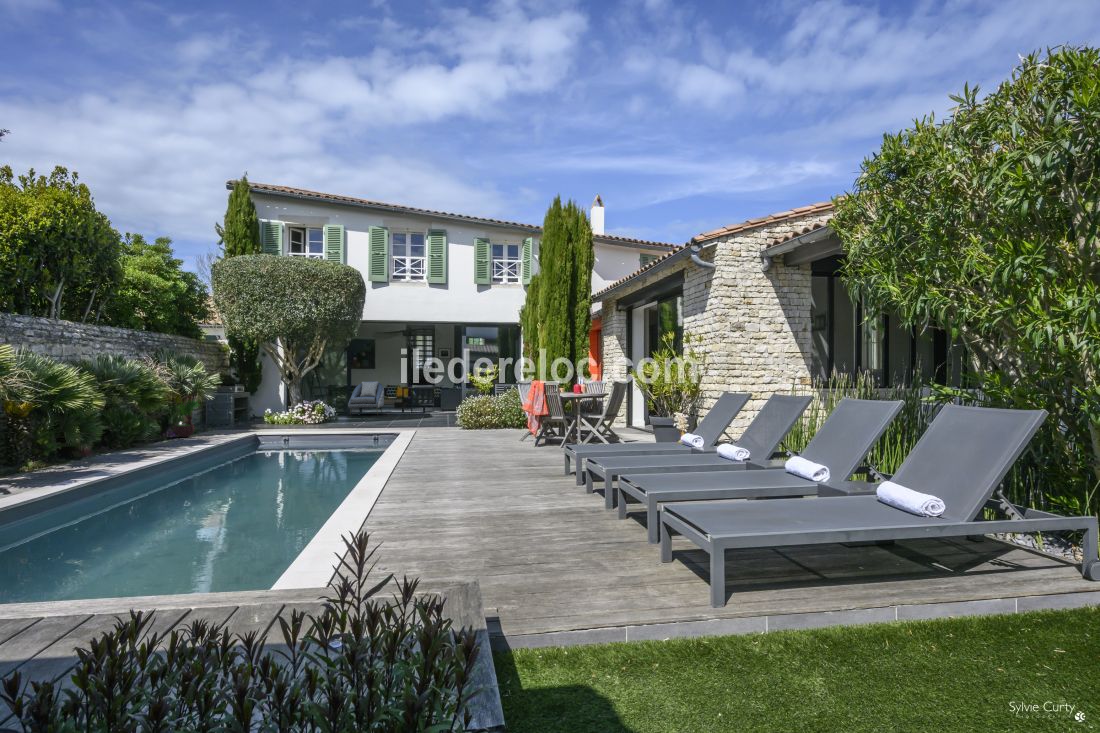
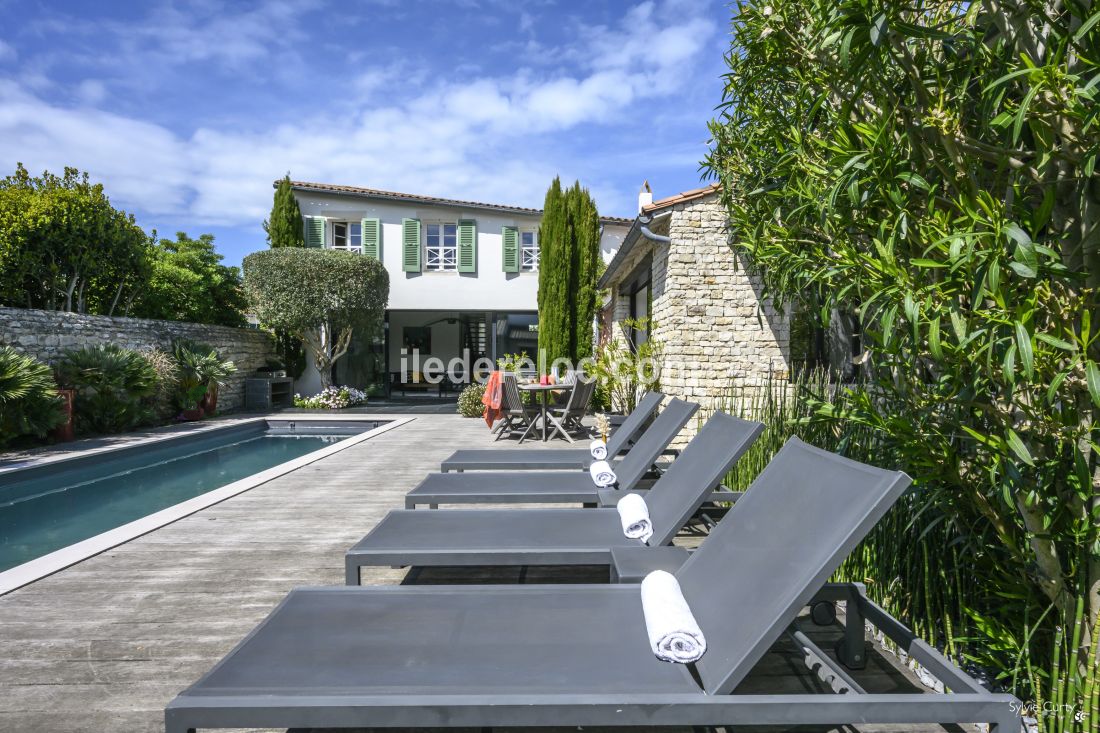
armchair: present [348,381,384,414] -> none [386,369,421,403]

